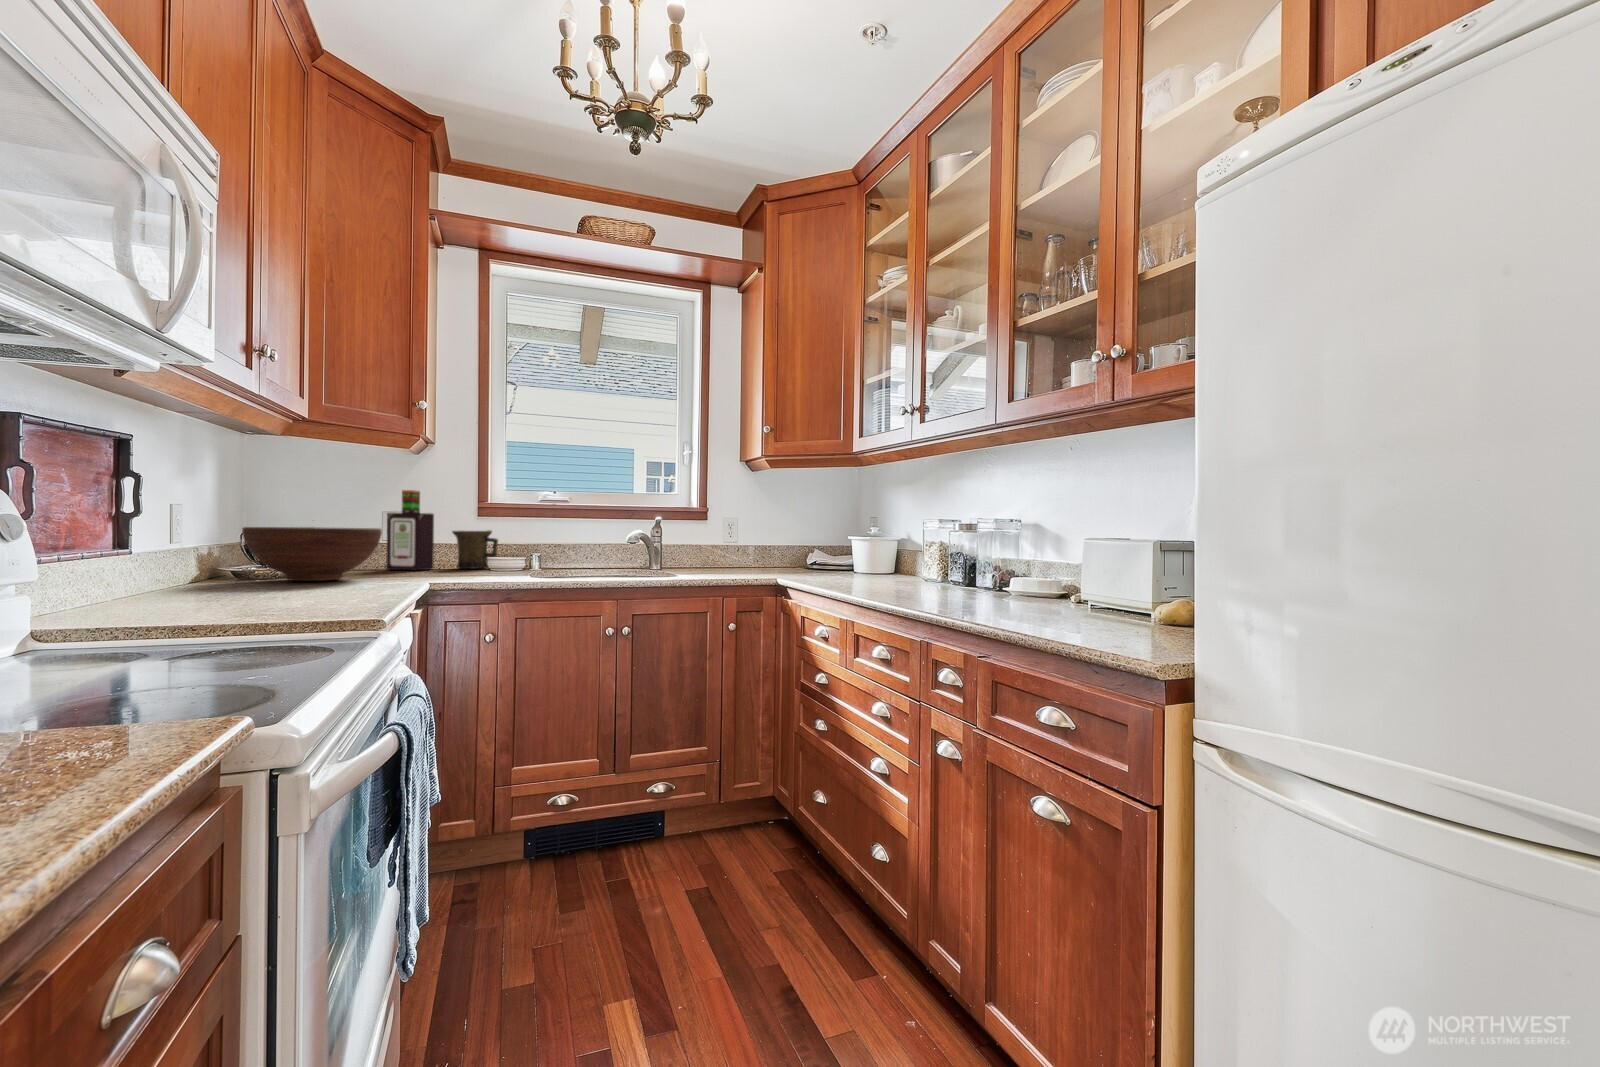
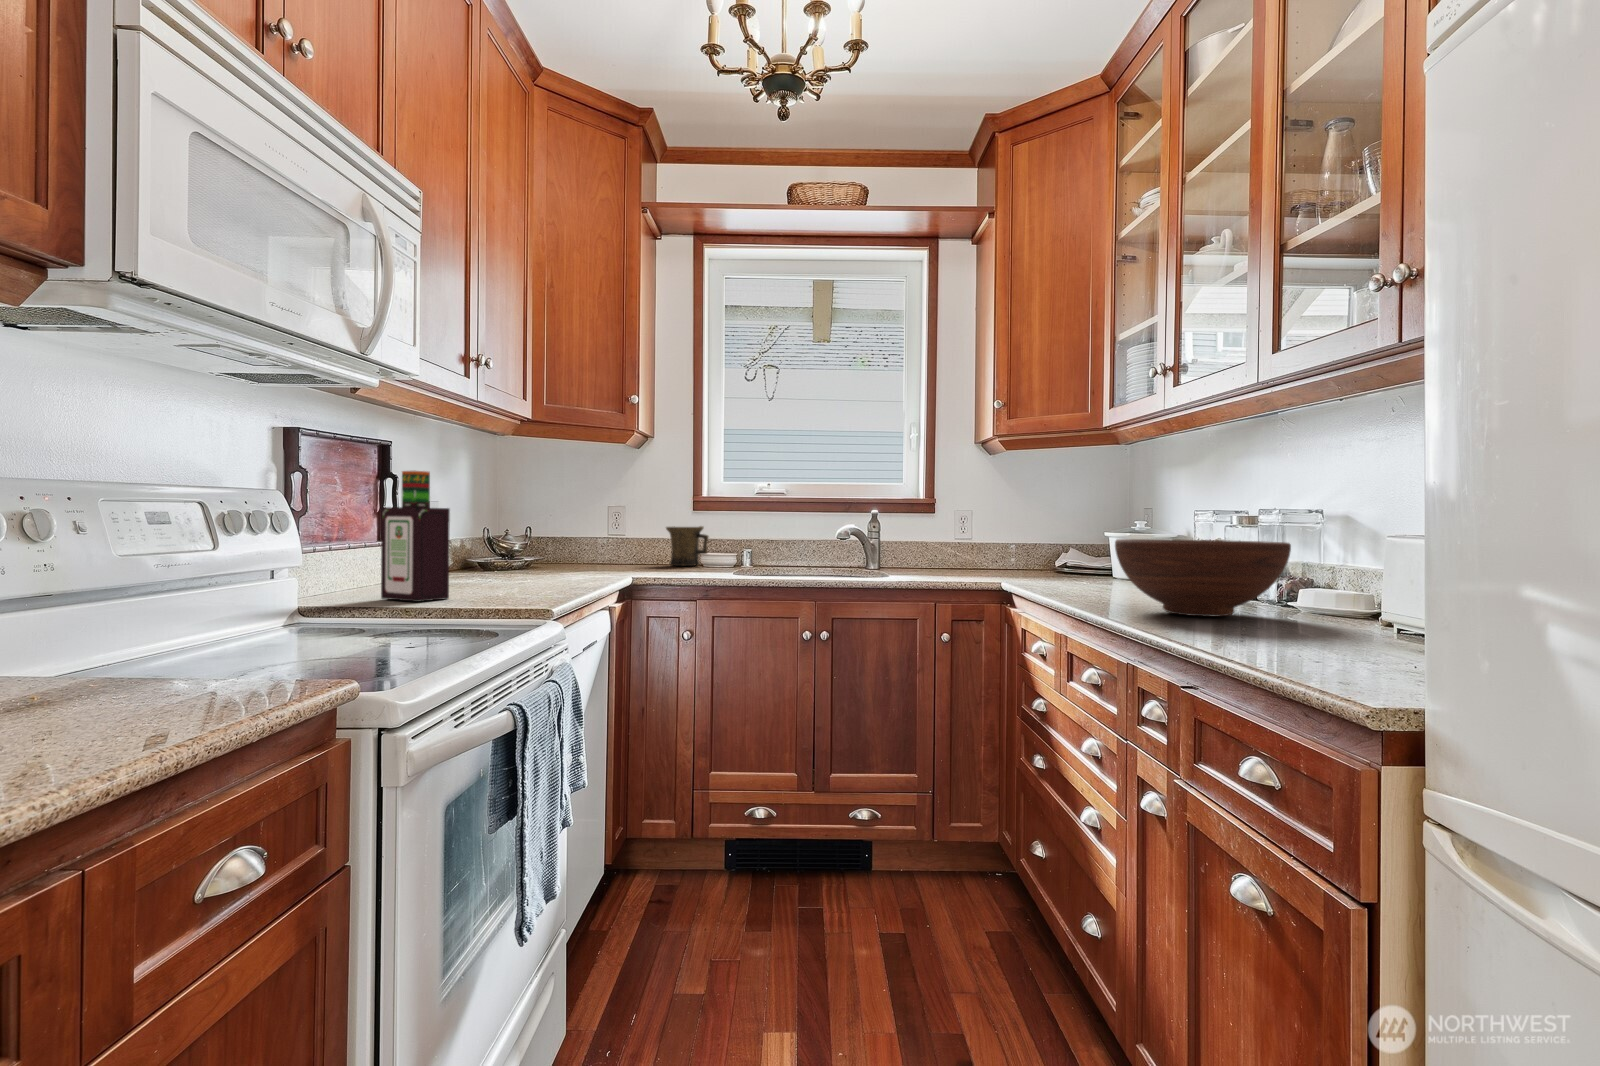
bottle: present [386,490,434,571] -> present [381,471,450,602]
fruit bowl: present [242,527,382,581] -> present [1115,539,1291,617]

